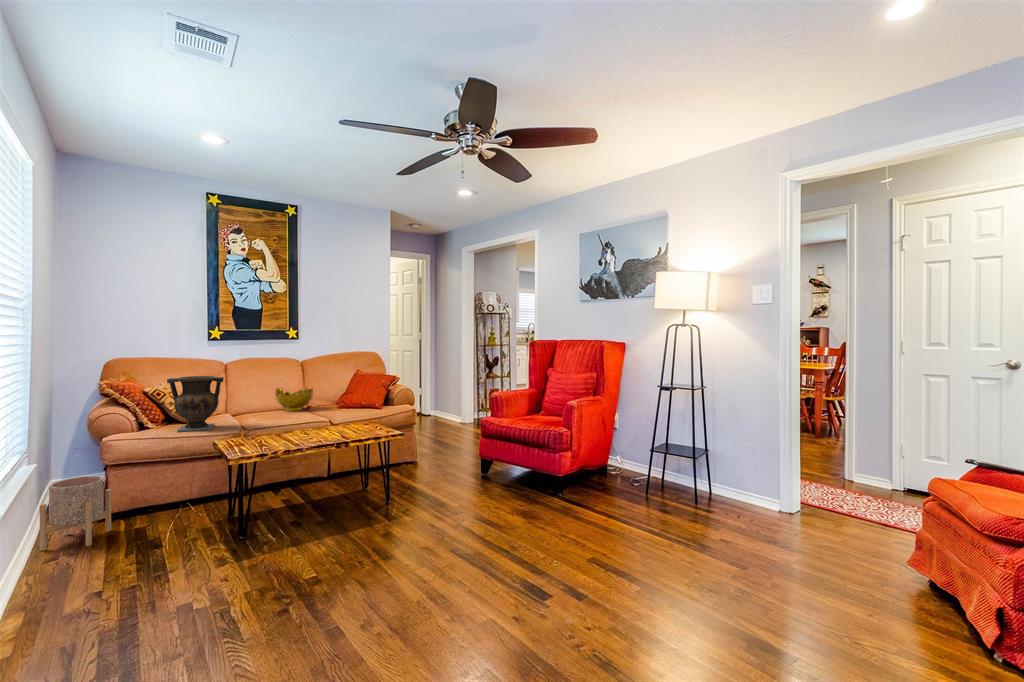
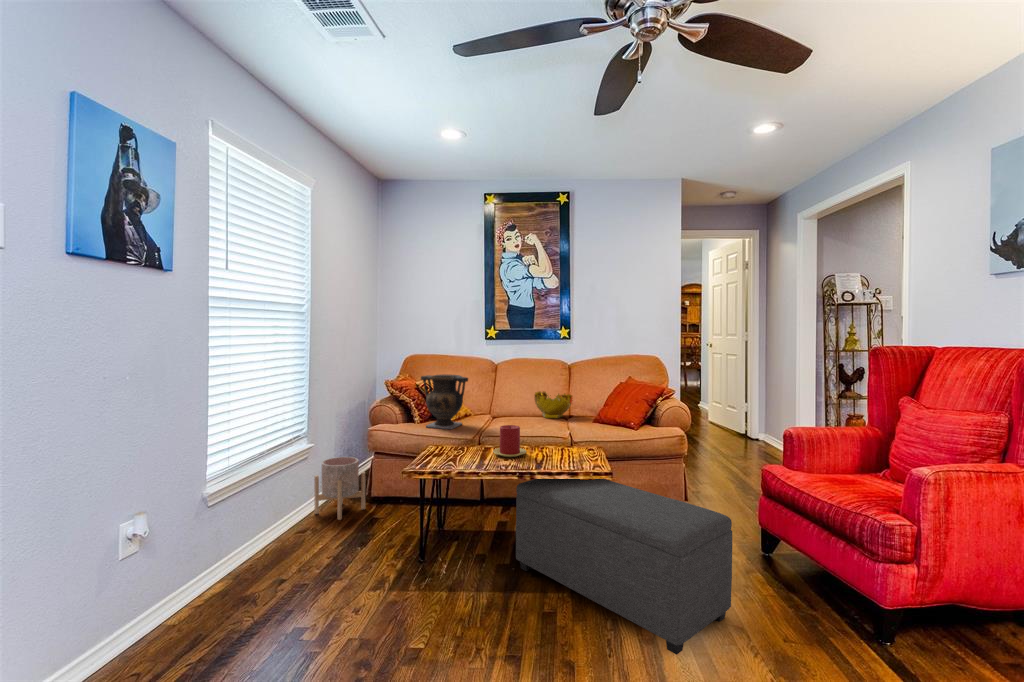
candle: none [294,412,325,439] -> present [493,425,526,457]
ottoman: none [334,440,491,530] -> present [516,479,732,655]

